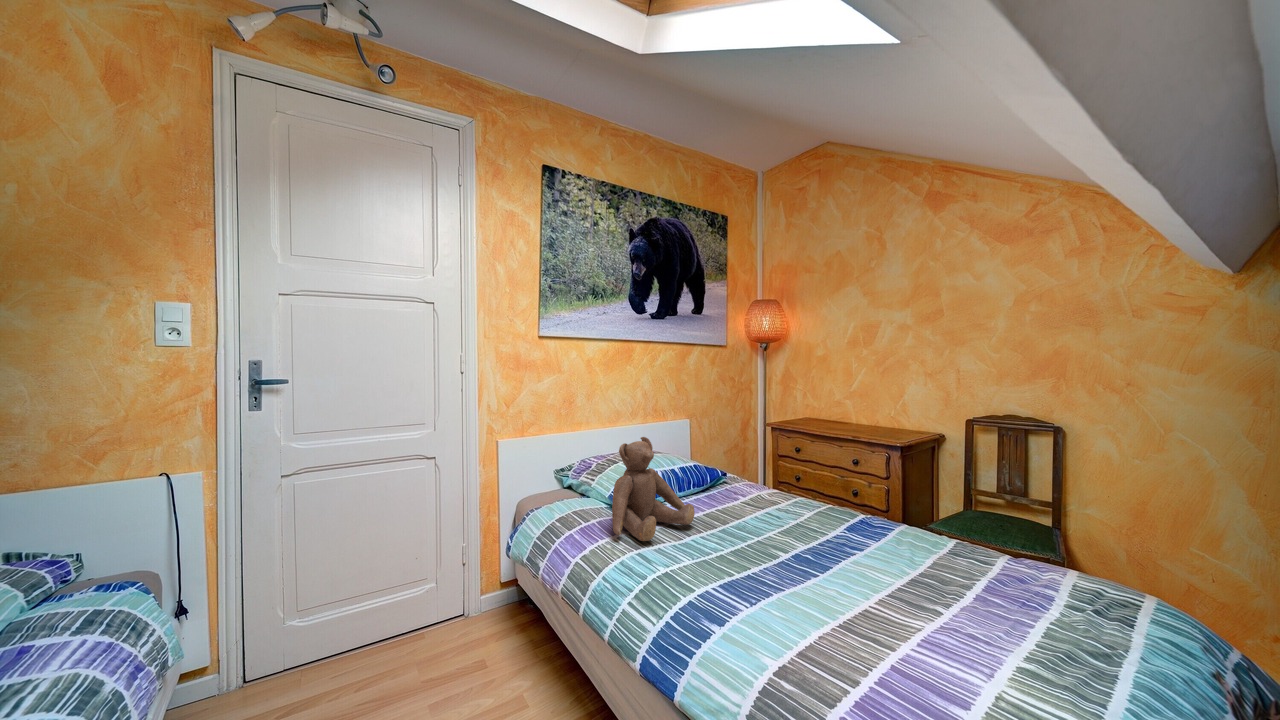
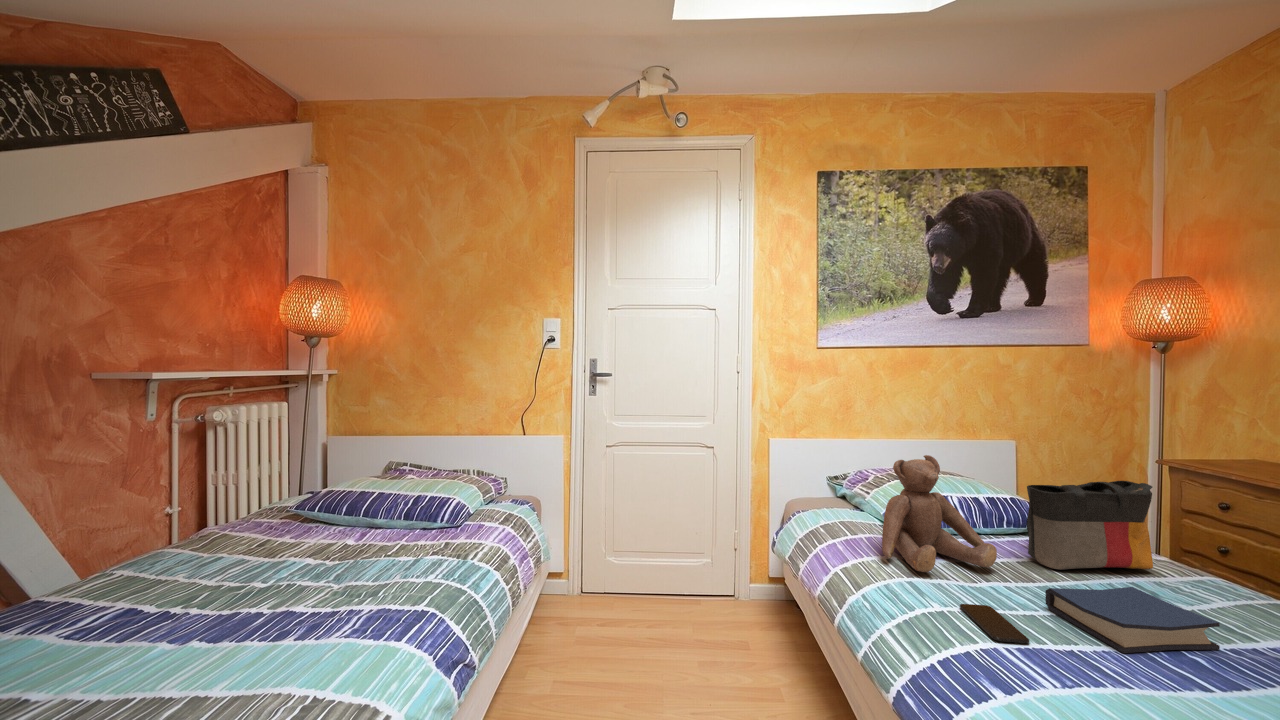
tote bag: none [707,440,776,514] -> present [1027,481,1153,570]
hardback book: none [730,515,819,566] -> present [1045,587,1220,653]
smartphone: none [679,556,729,584] -> present [960,604,1029,643]

